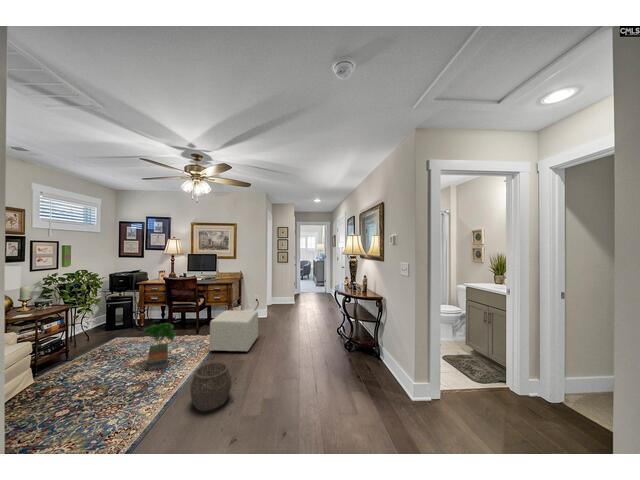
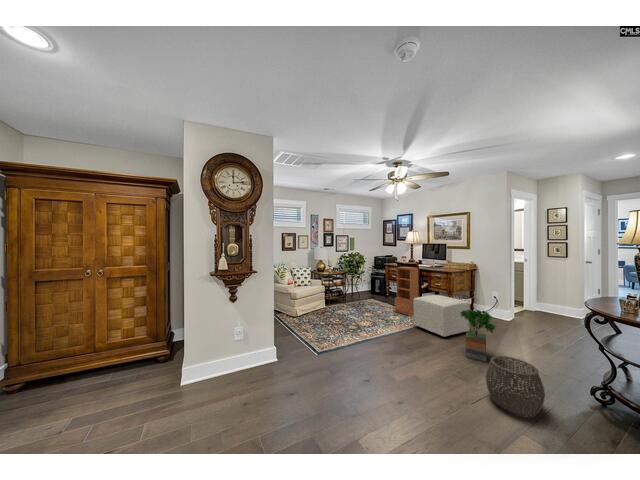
bookcase: none [170,285,199,343] -> present [395,267,418,316]
potted tree: present [144,323,176,371] -> present [460,310,496,361]
woven basket: present [190,362,231,410] -> present [486,356,545,416]

